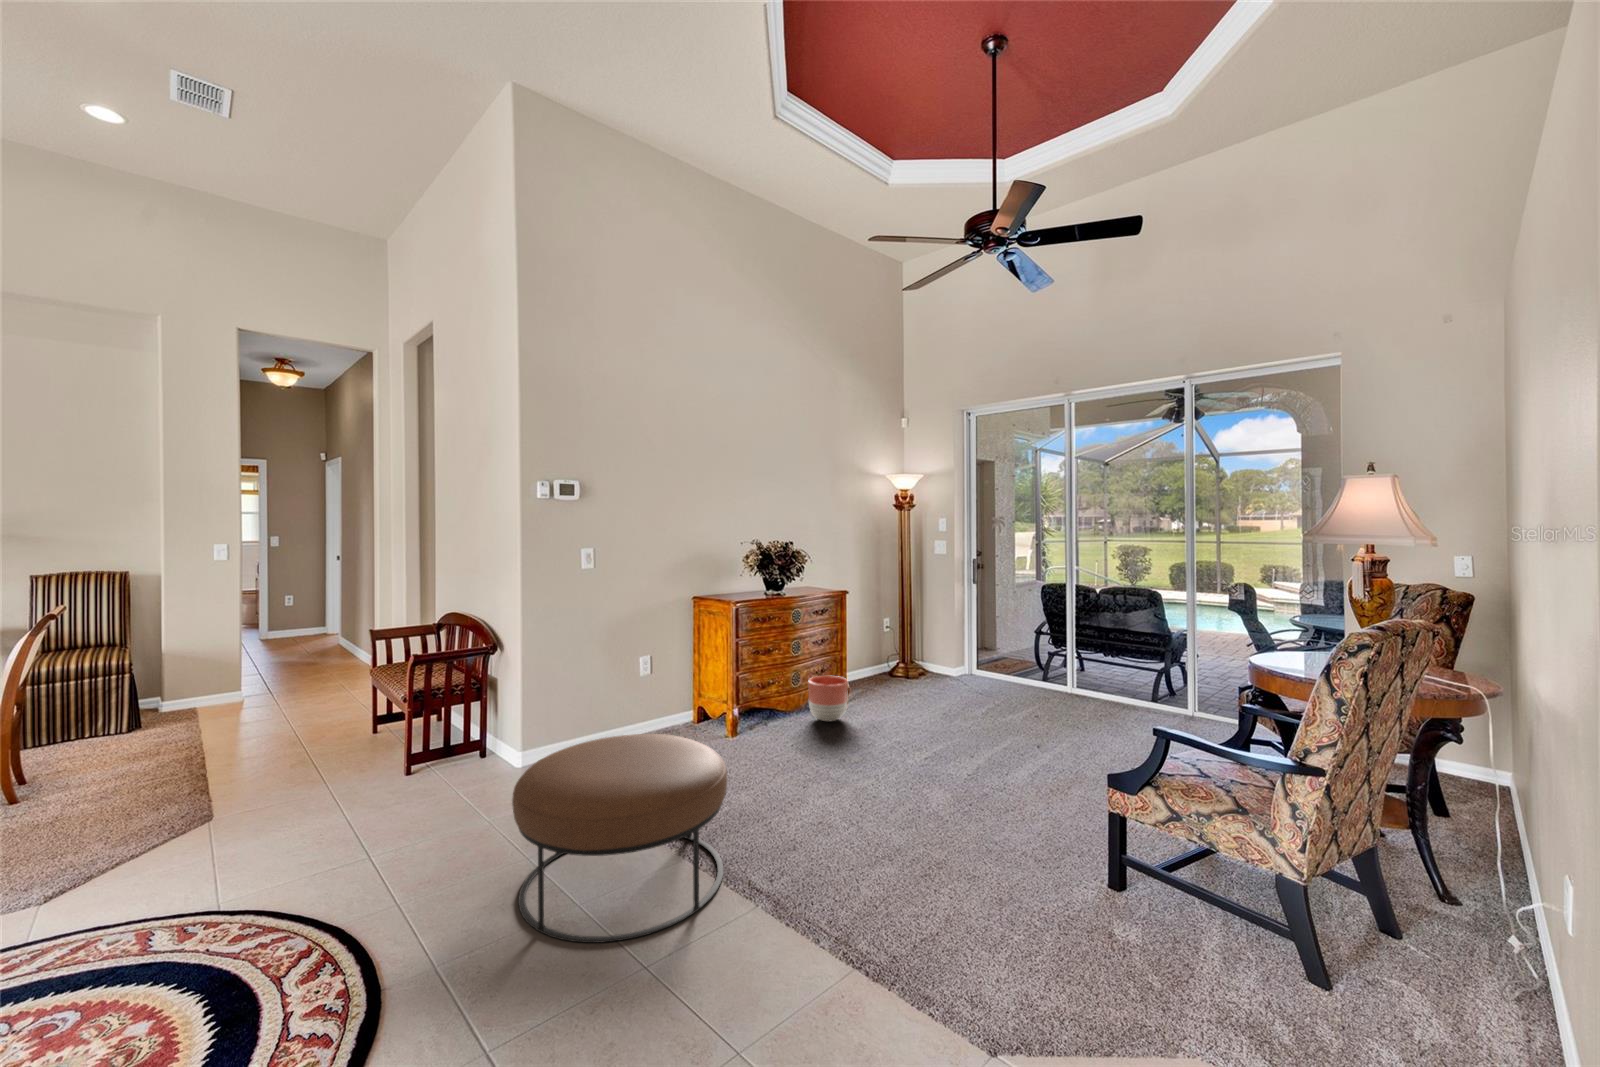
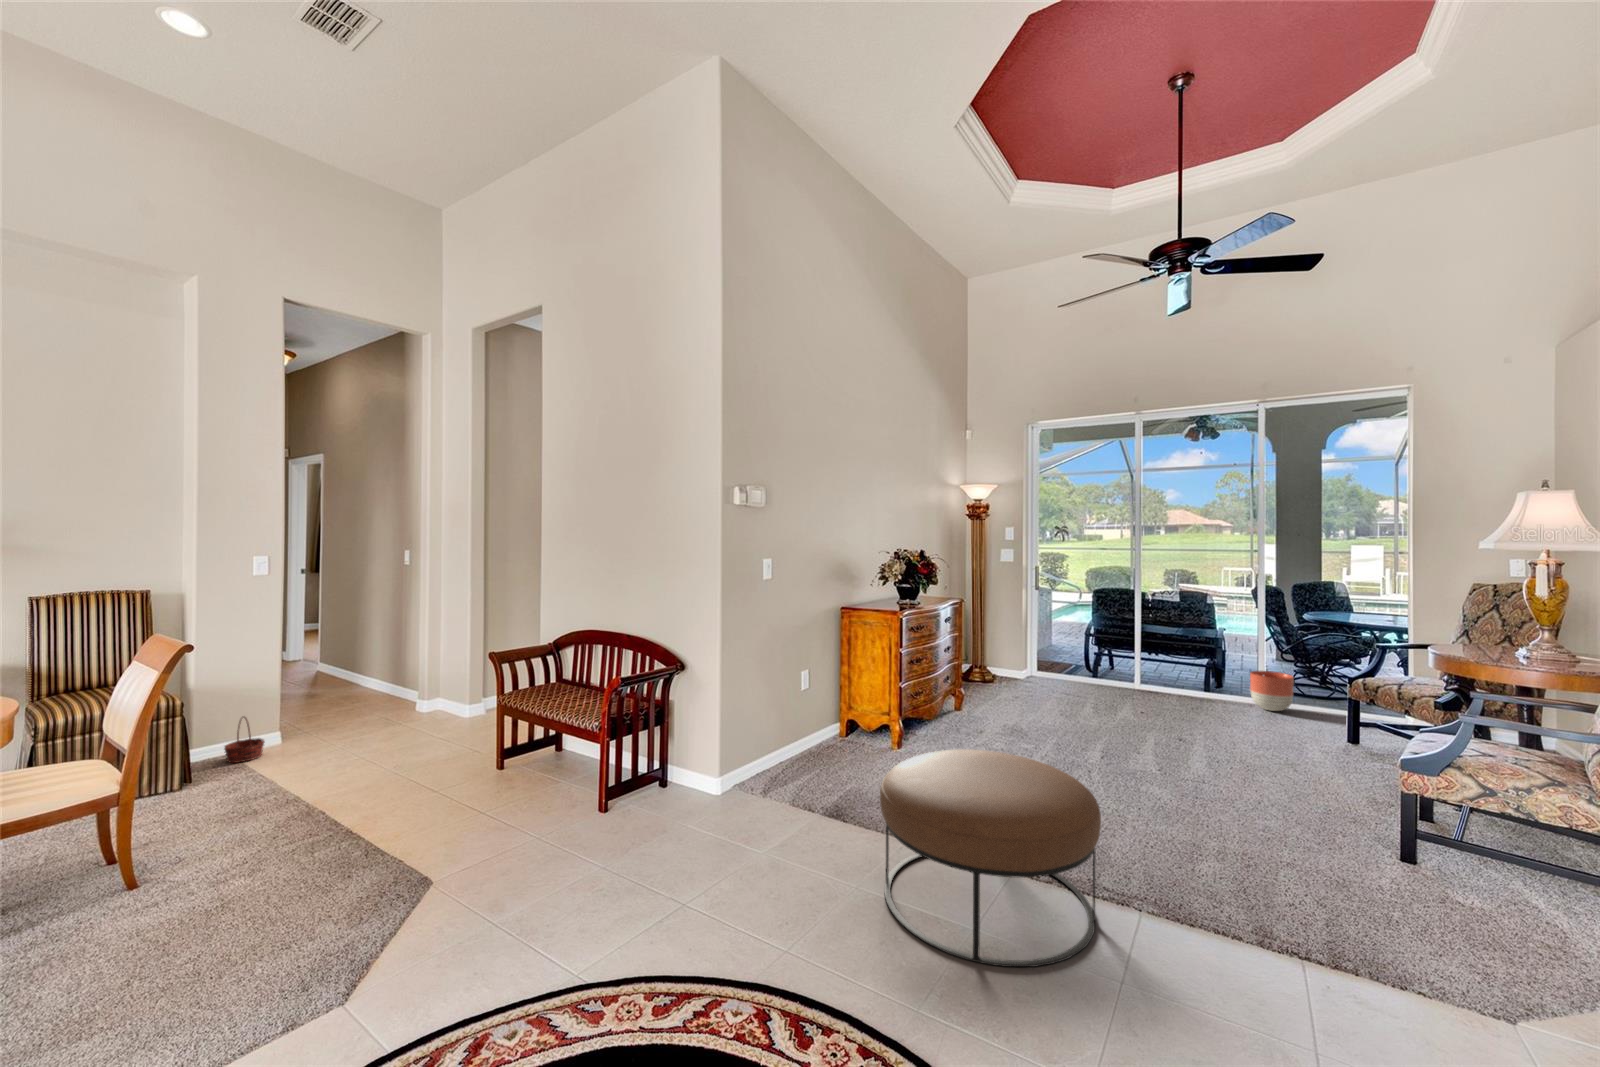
planter: present [809,676,848,721] -> present [1250,671,1294,711]
basket: none [182,677,218,715] -> present [224,717,264,763]

